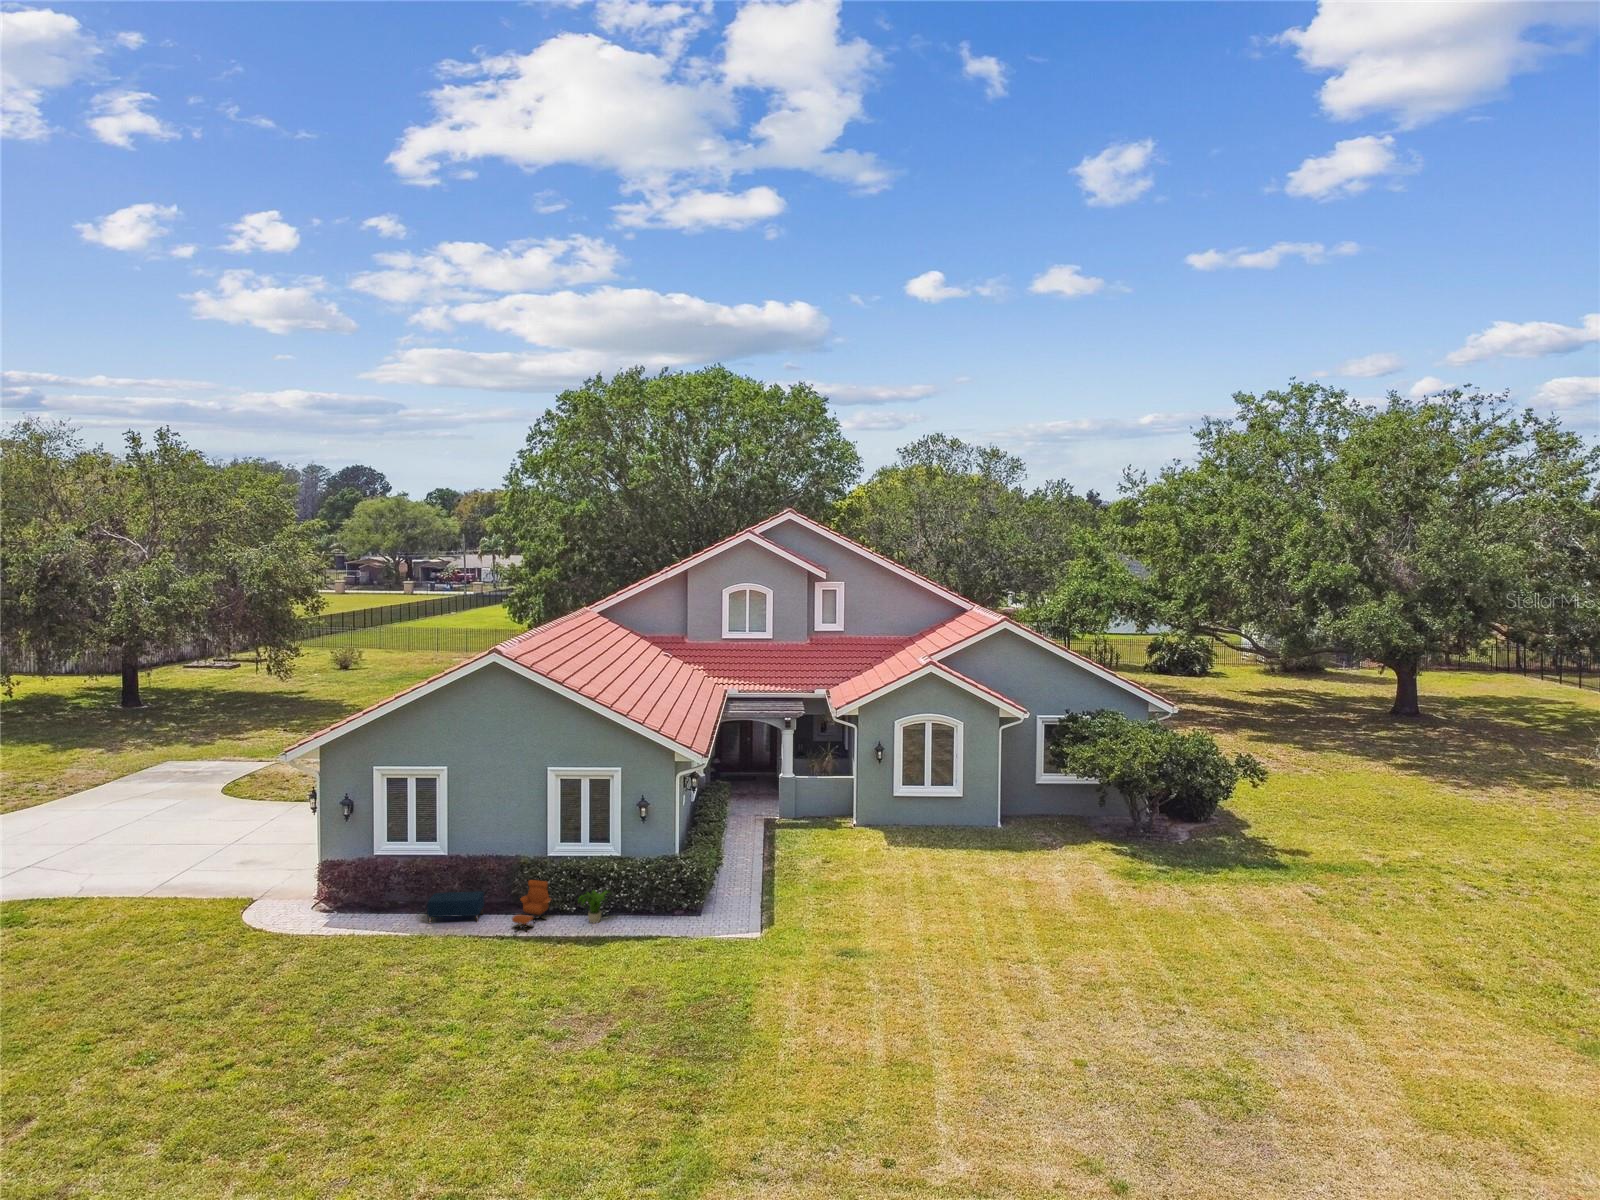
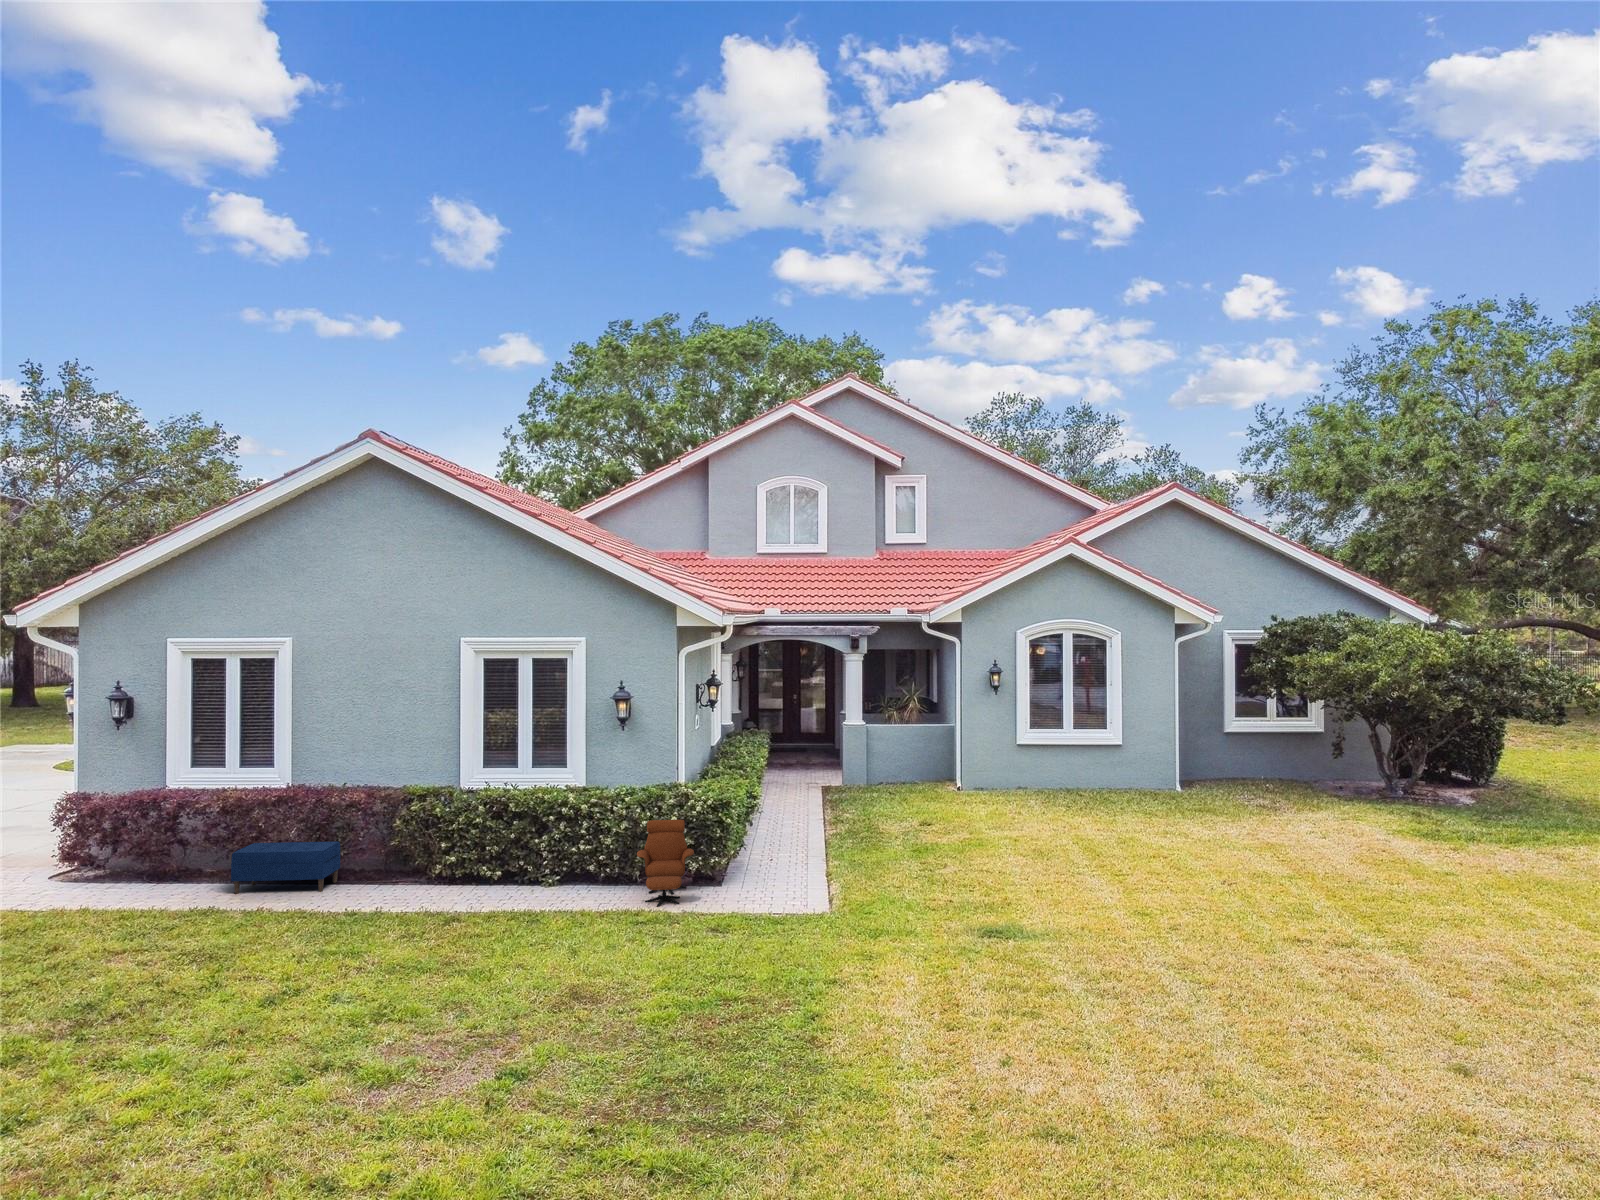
lounge chair: present [512,880,551,931] -> present [637,820,694,907]
potted plant: present [578,890,611,923] -> none [497,836,563,894]

